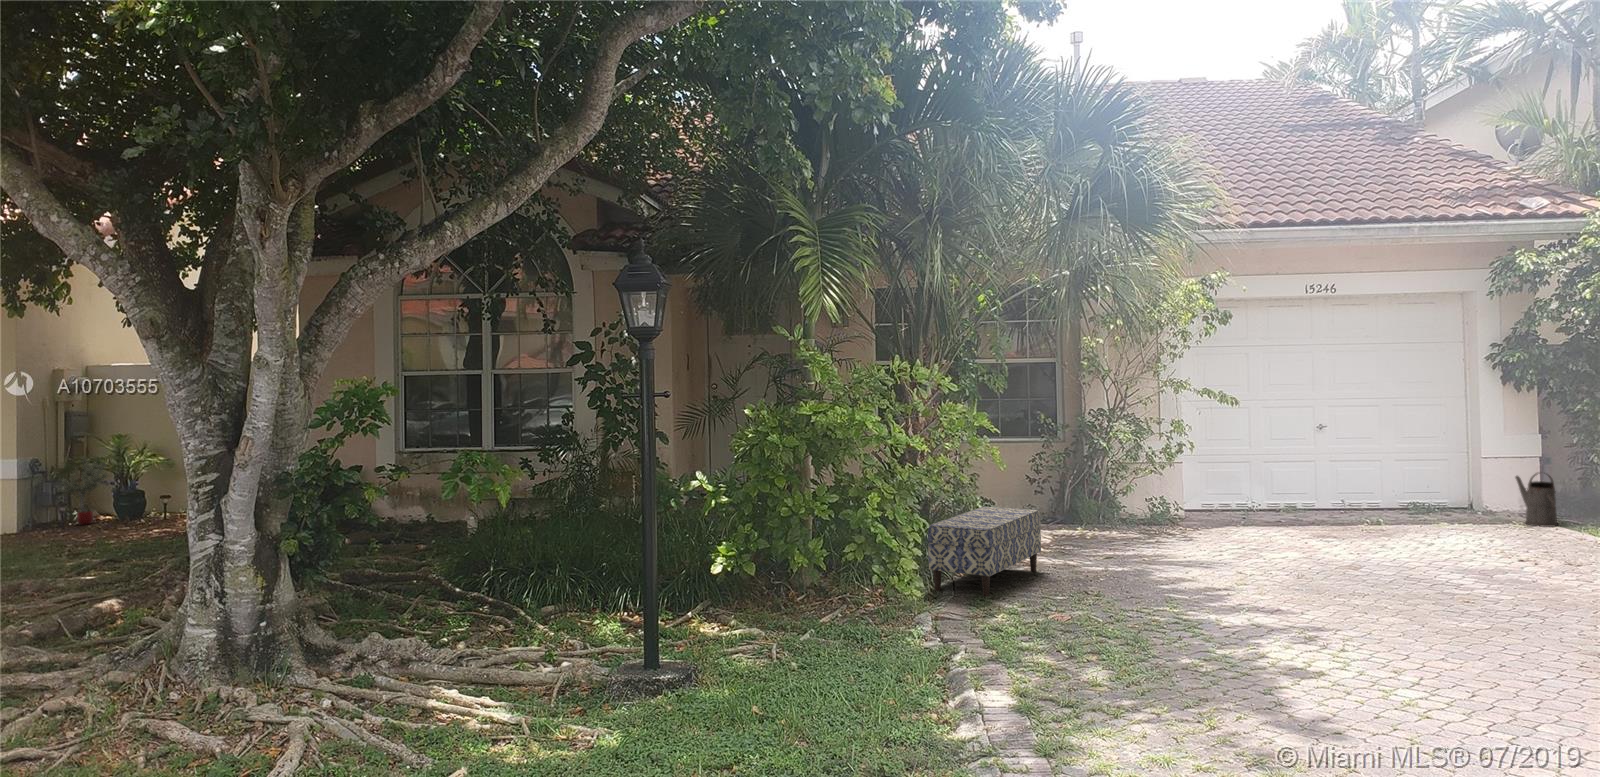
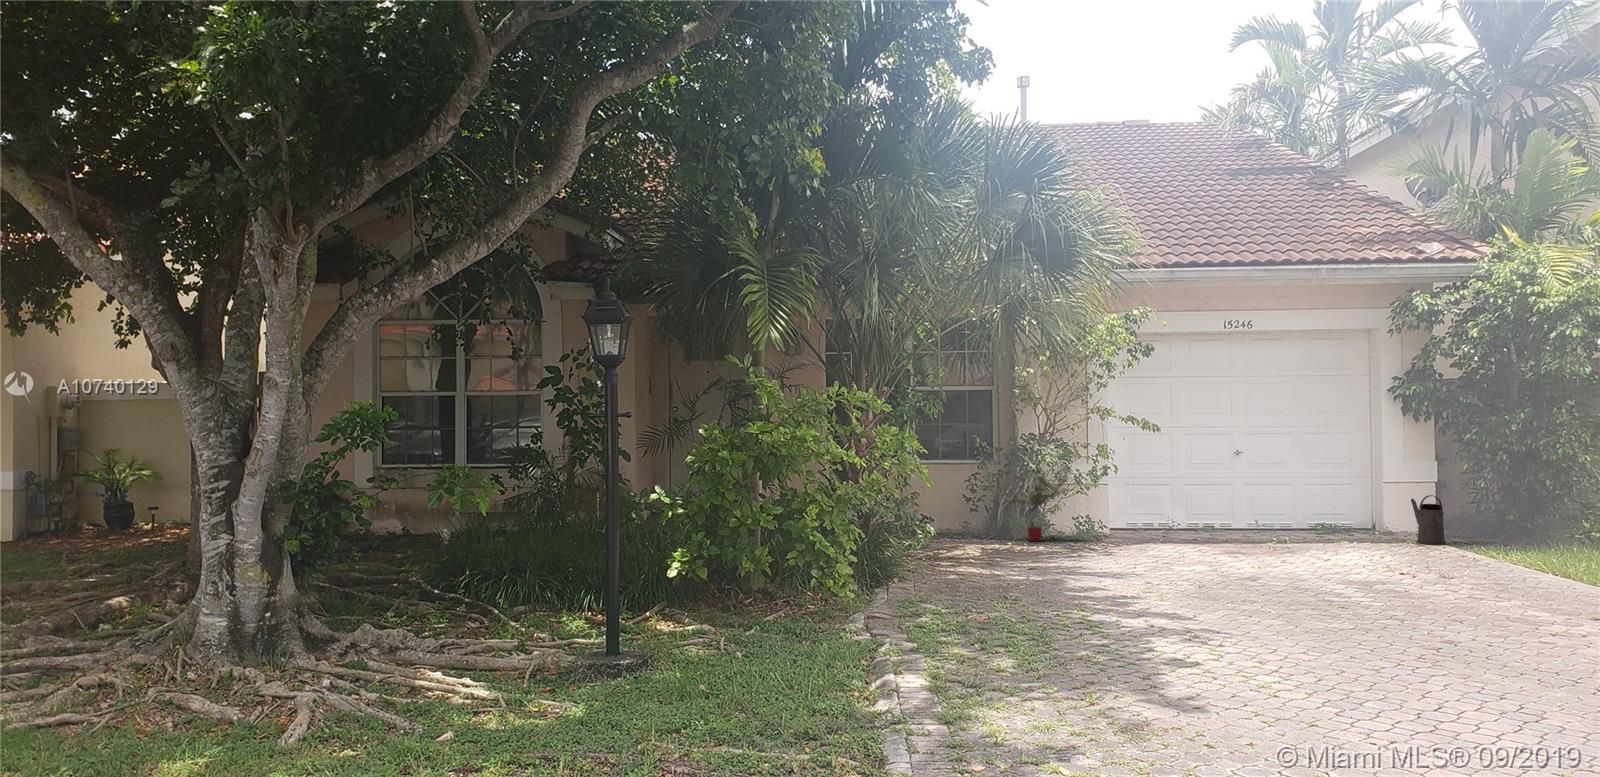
potted tree: present [58,456,108,525] -> present [1005,466,1065,542]
bench: present [928,506,1041,597] -> none [866,521,970,601]

